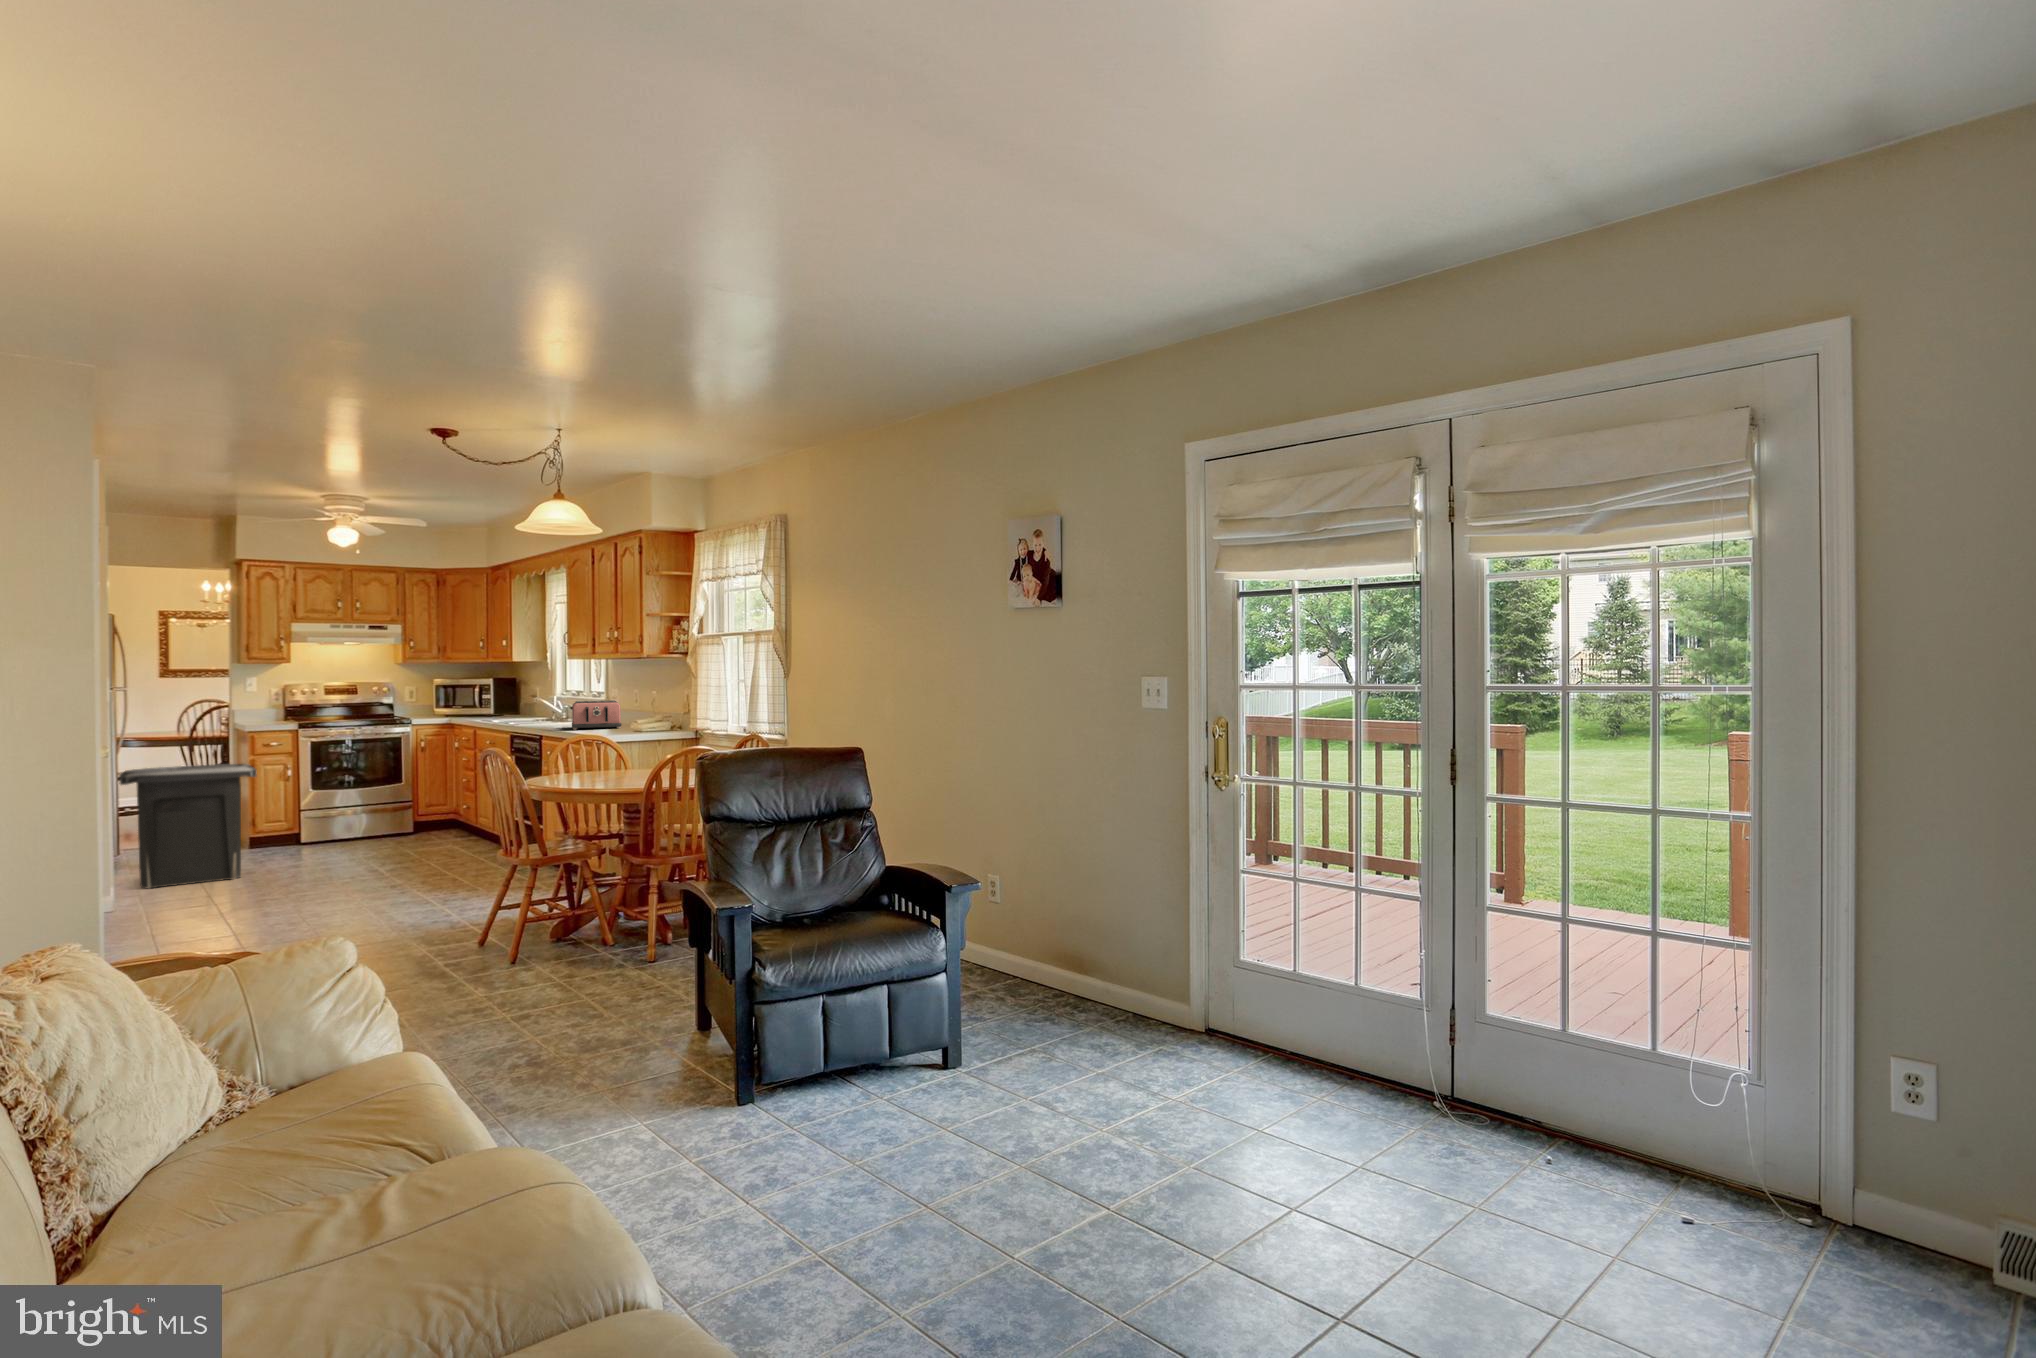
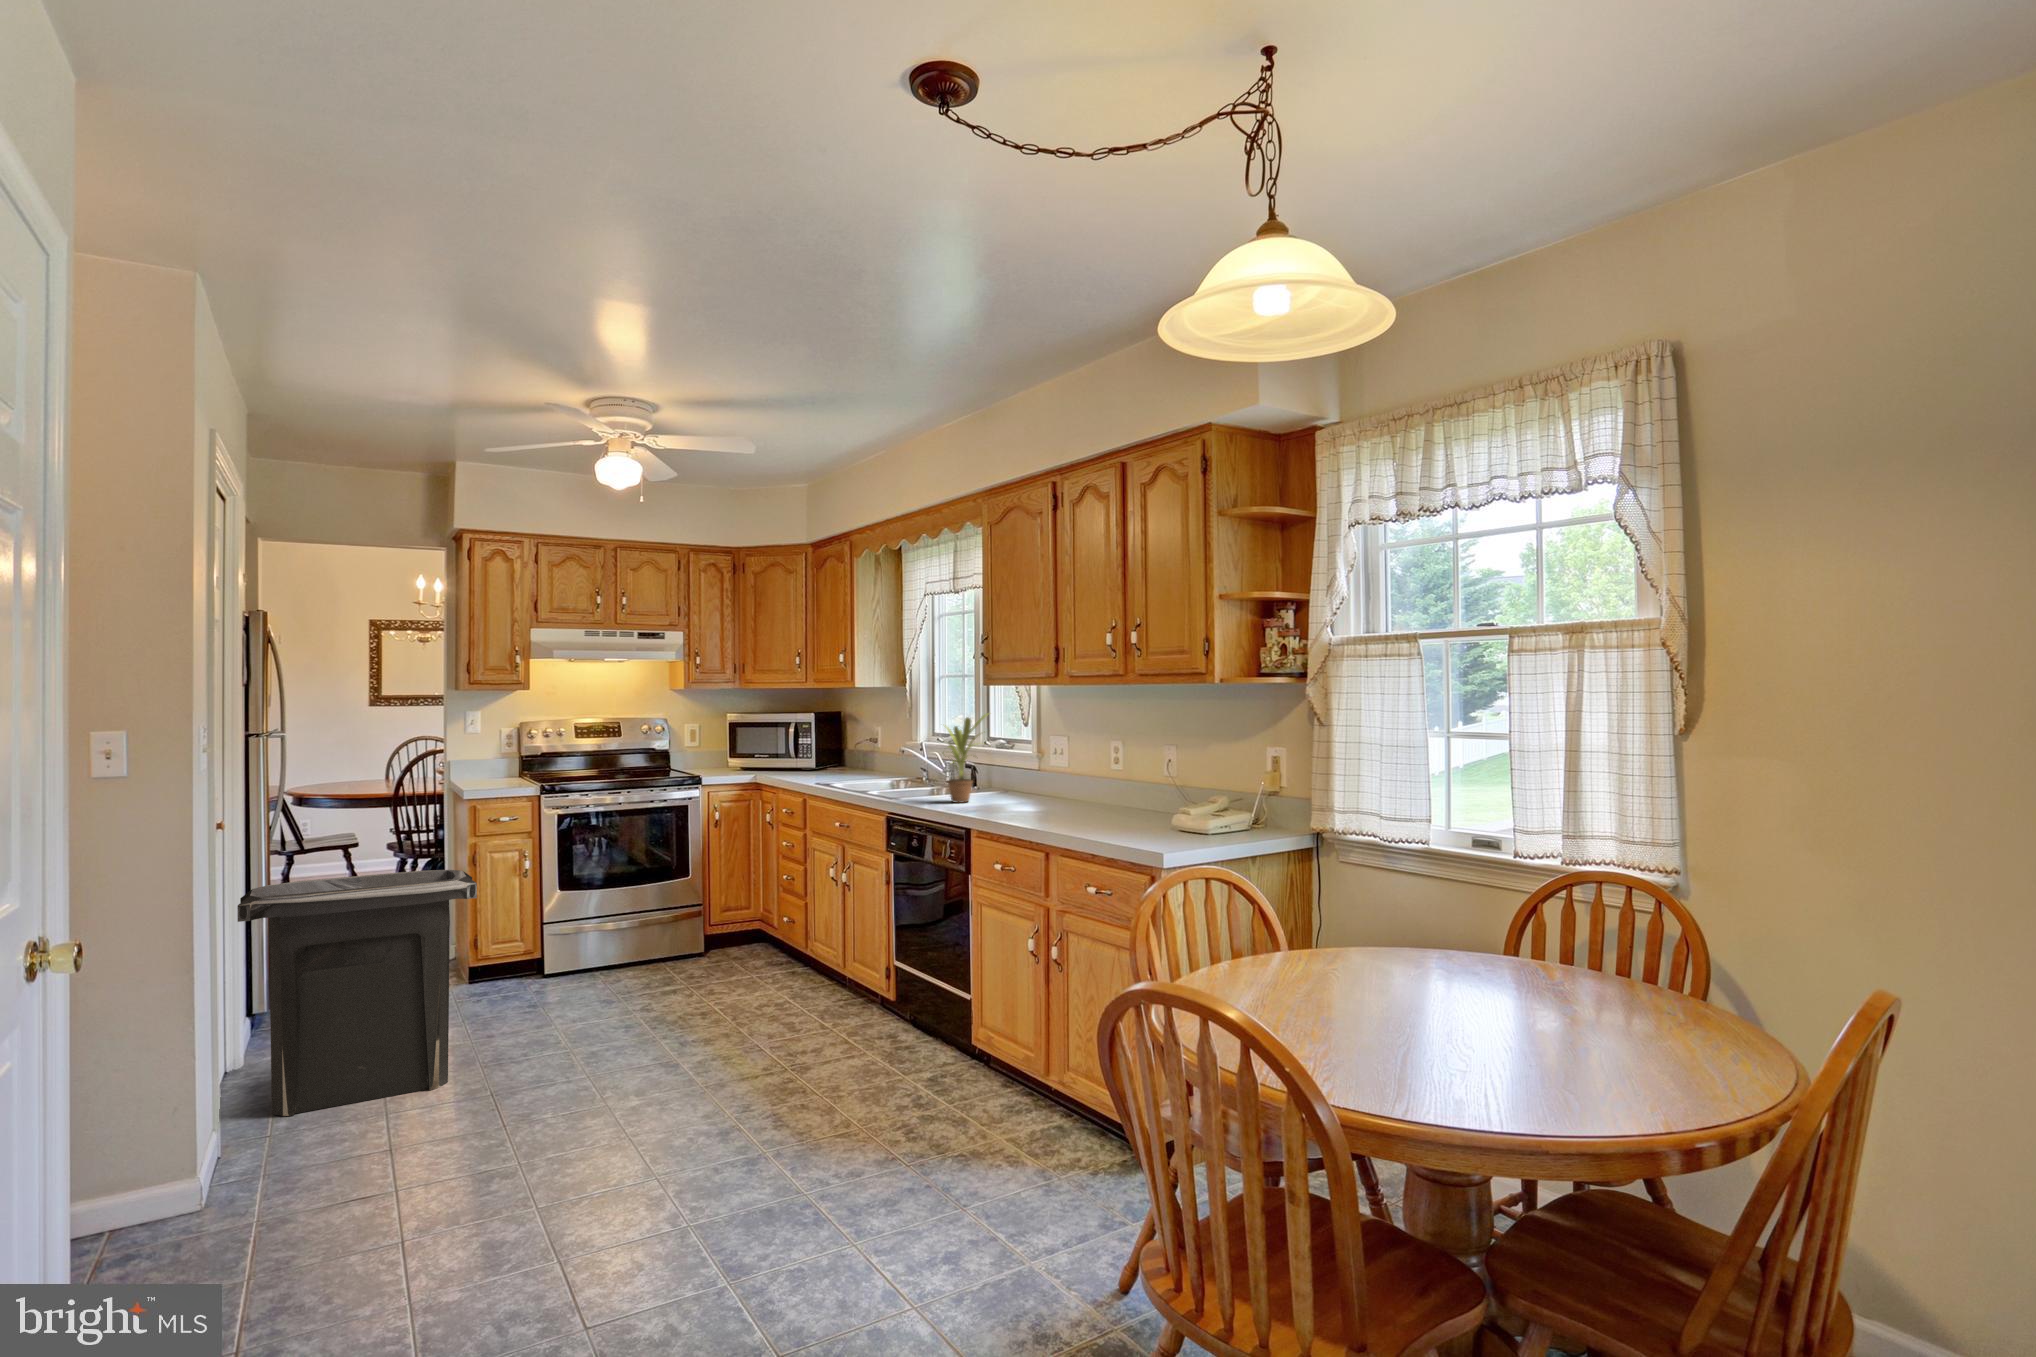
potted plant: none [539,676,575,727] -> present [943,714,988,803]
toaster: present [572,700,622,730] -> none [1002,758,1104,815]

